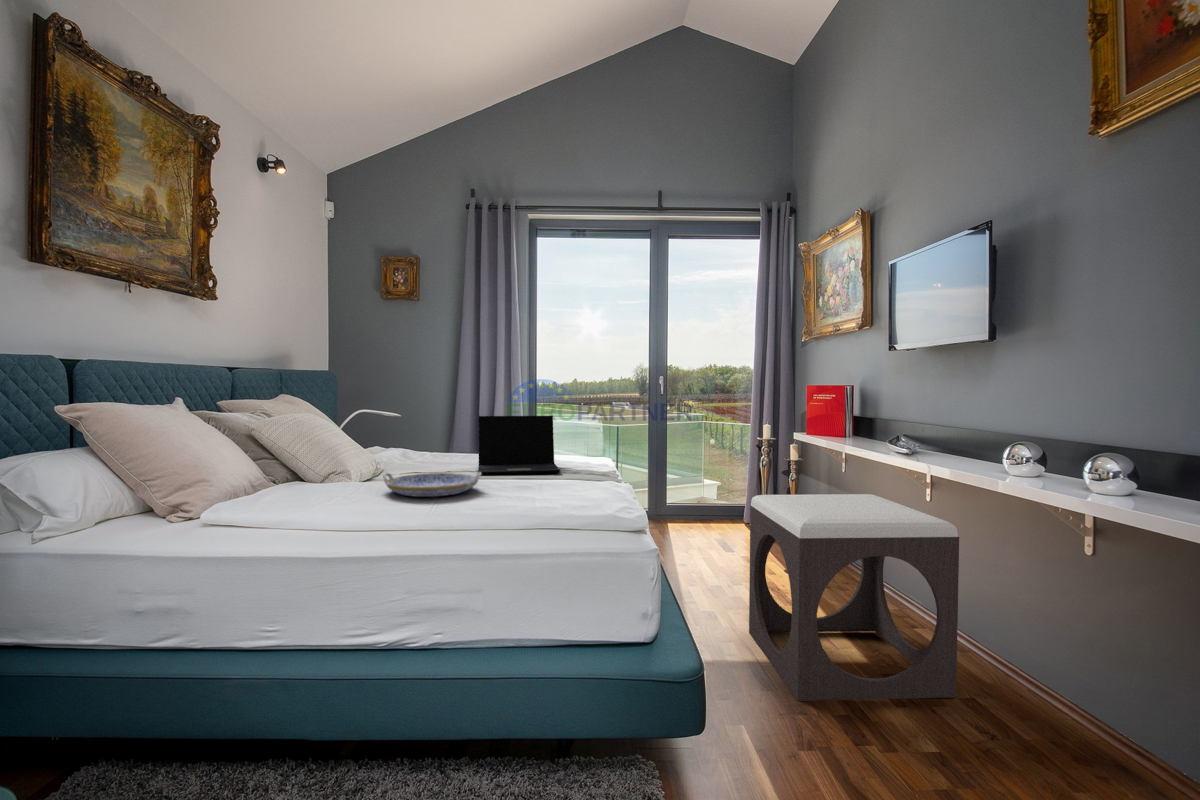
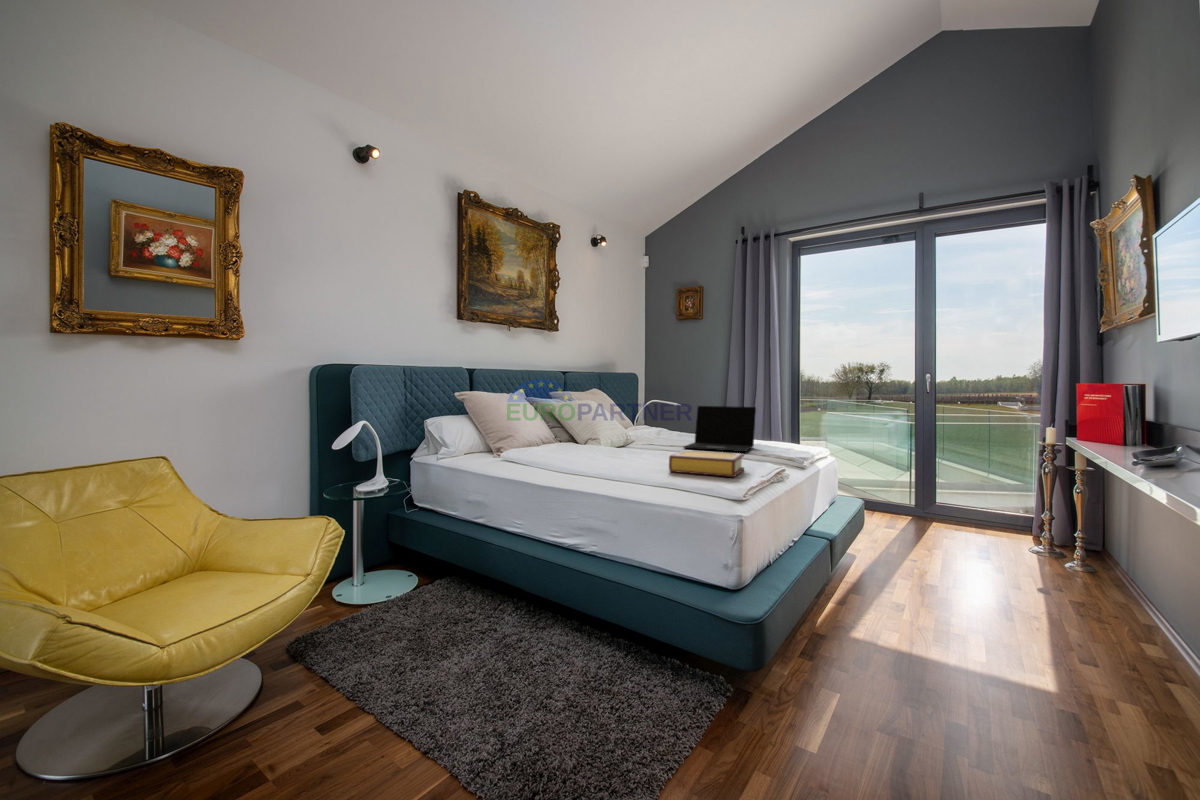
serving tray: present [383,473,481,497] -> none [604,440,666,458]
book: none [521,477,612,511] -> present [669,450,744,477]
footstool: present [749,494,959,701] -> none [910,489,1148,755]

